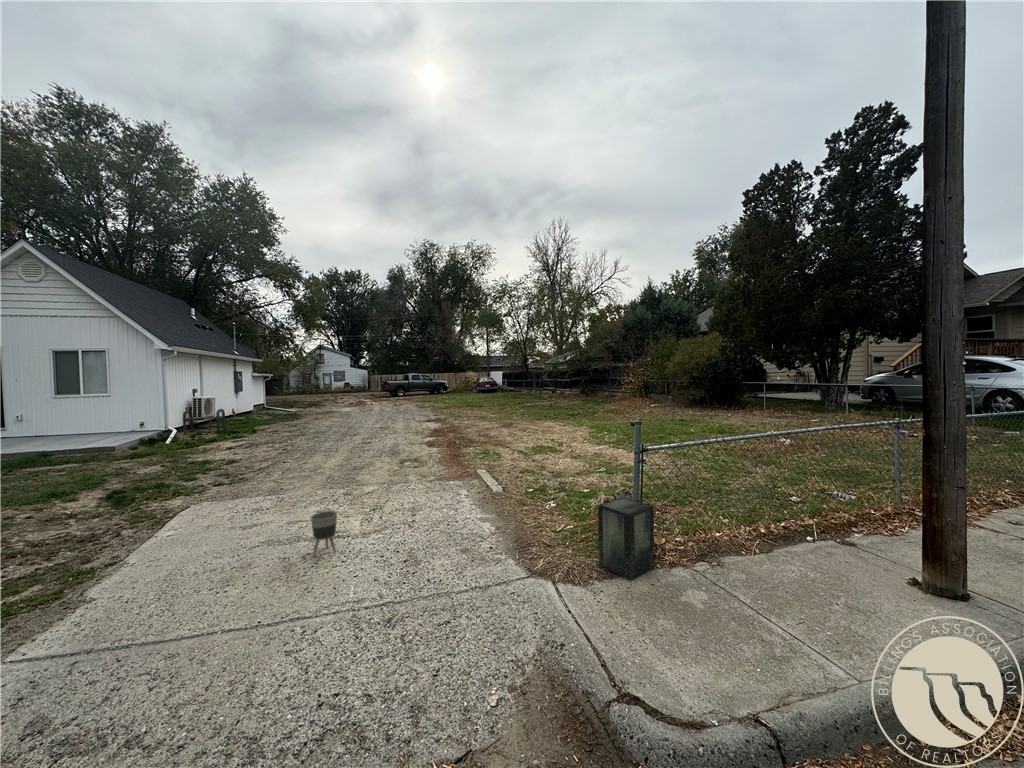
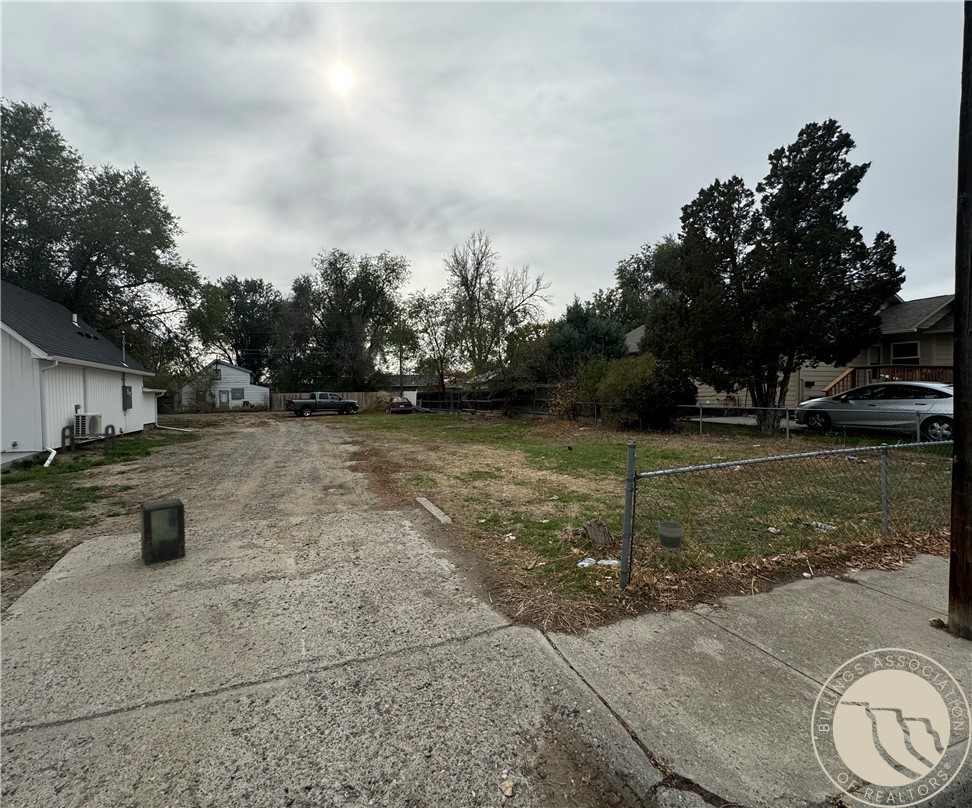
storage box: present [598,497,654,581] -> present [140,499,186,566]
planter: present [311,511,337,555] -> present [658,522,684,564]

